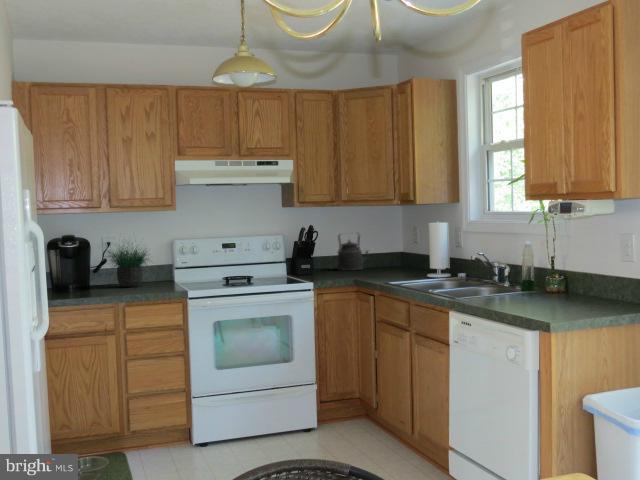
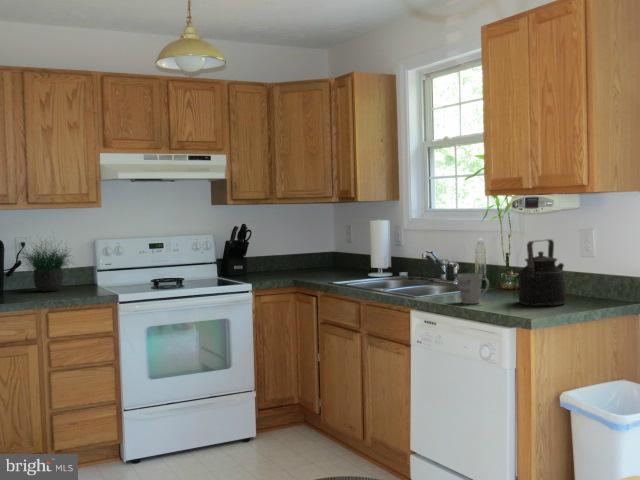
kettle: present [337,235,368,271] -> present [519,239,565,306]
mug: none [492,277,523,306] -> present [457,273,489,304]

